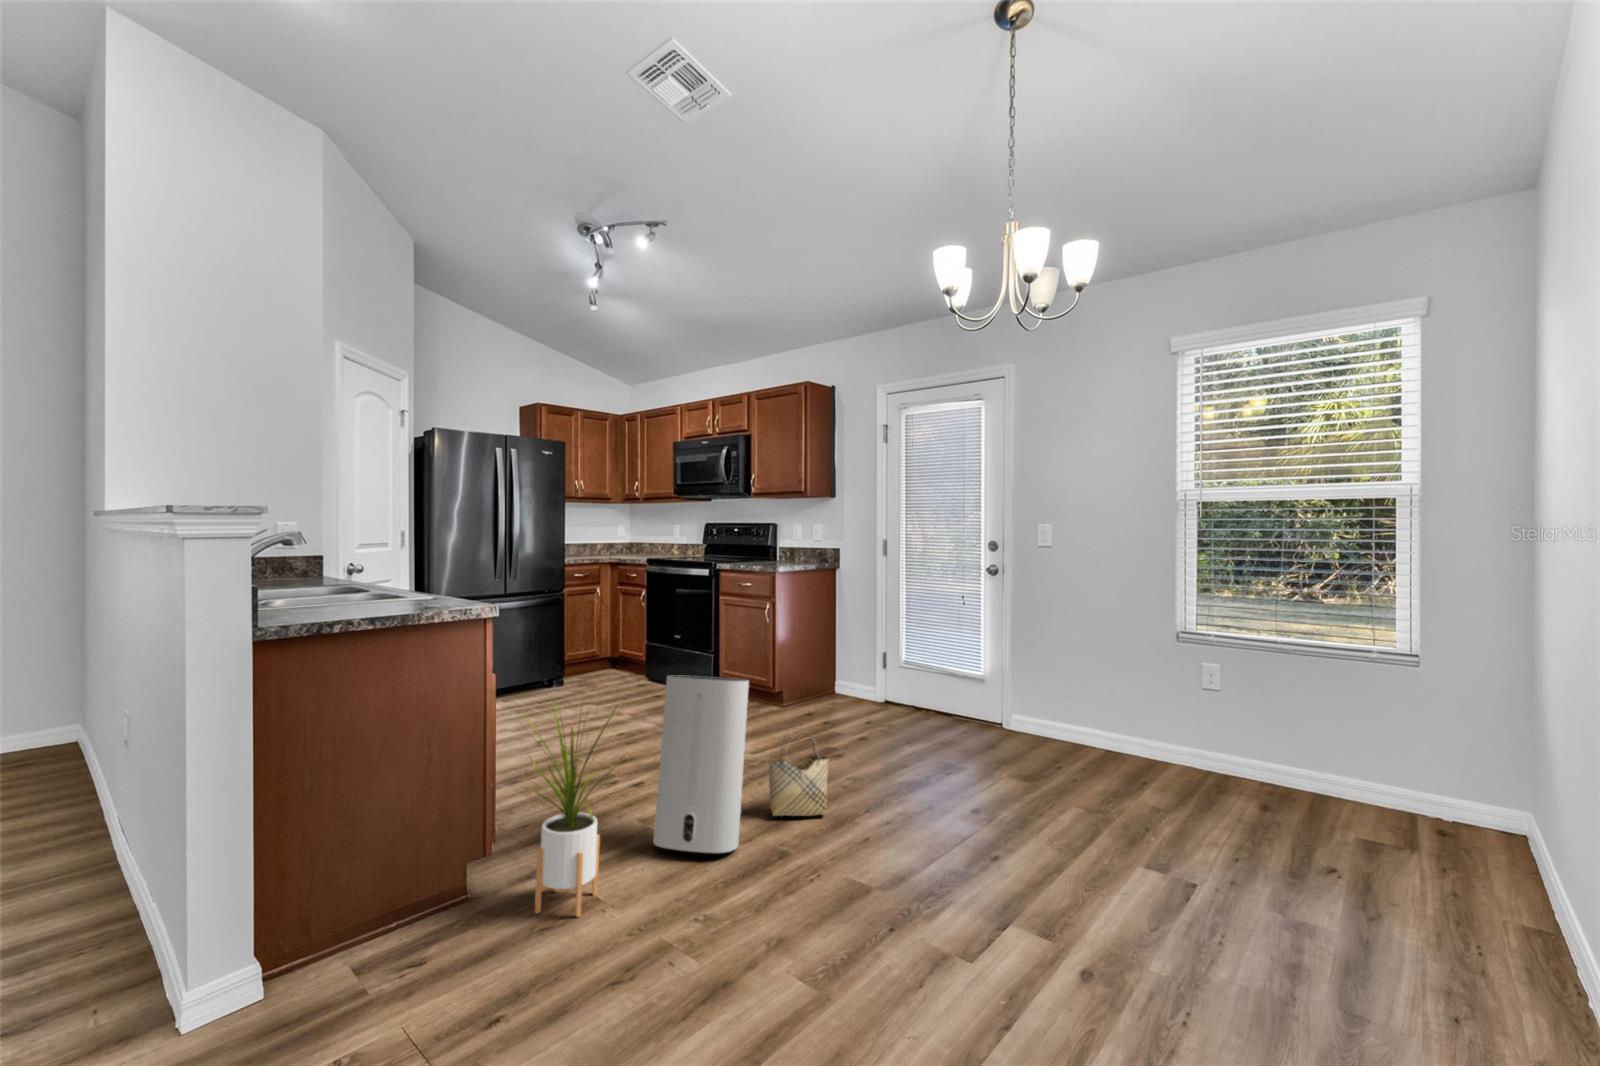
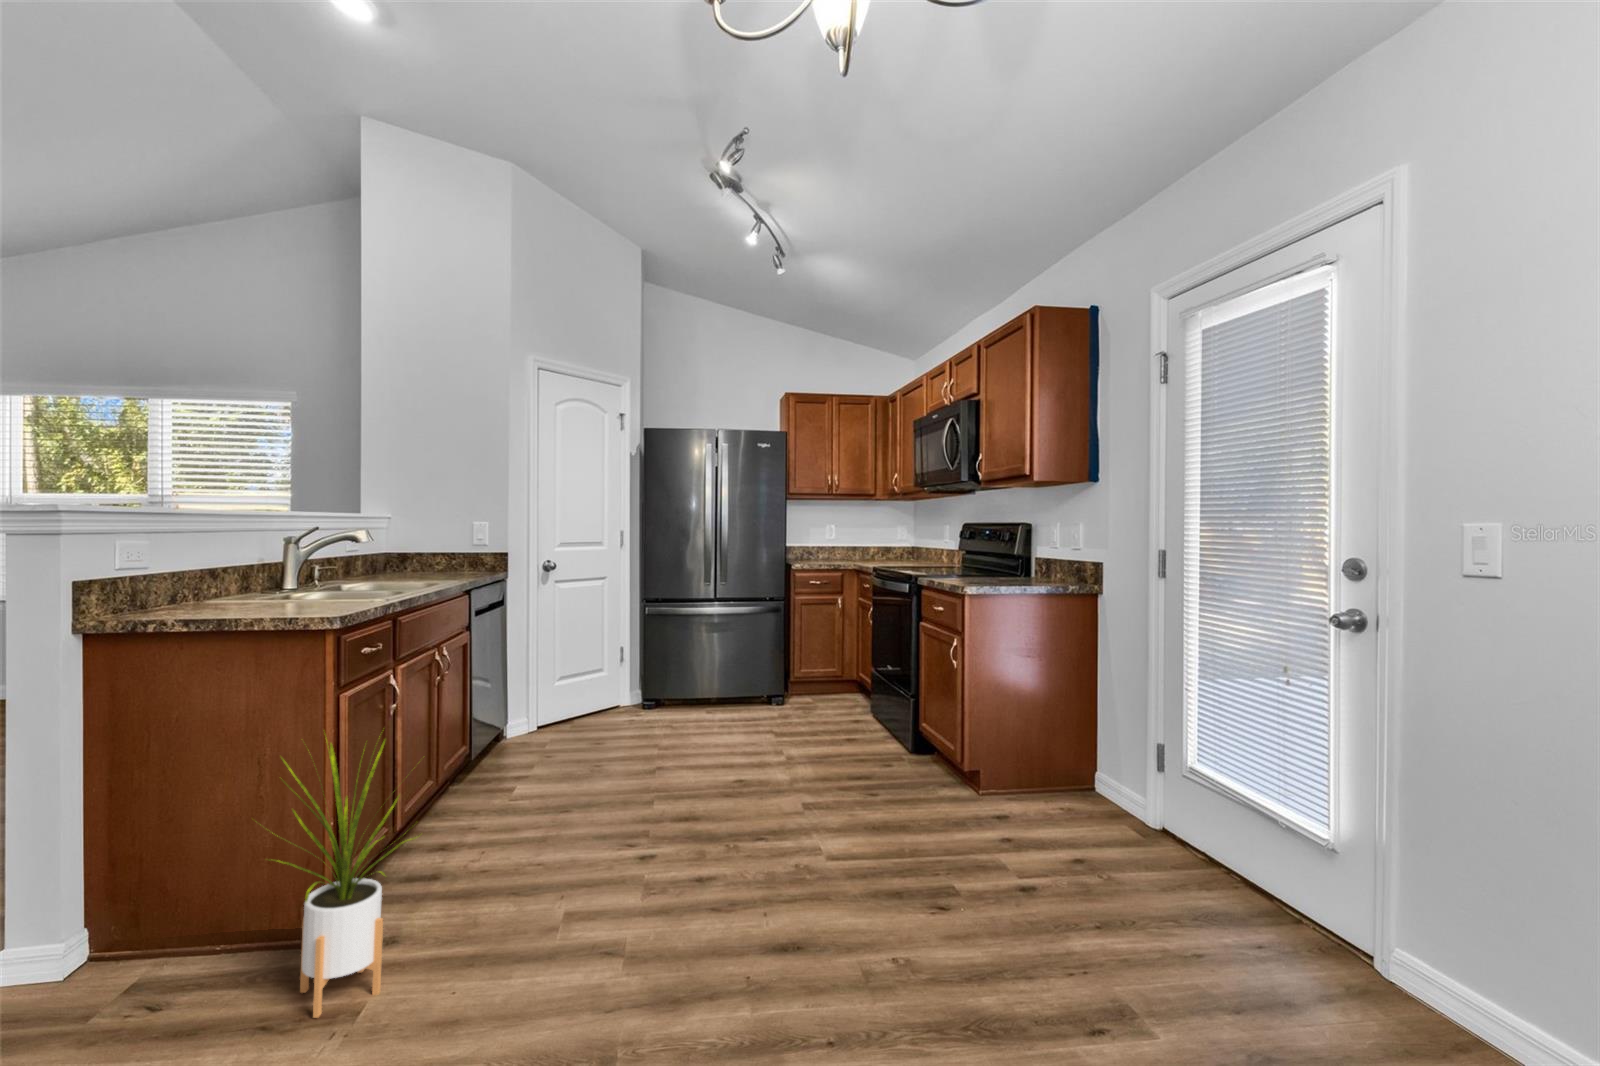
air purifier: present [653,676,749,853] -> none [503,727,640,1001]
woven basket: present [768,725,829,816] -> none [691,833,787,994]

